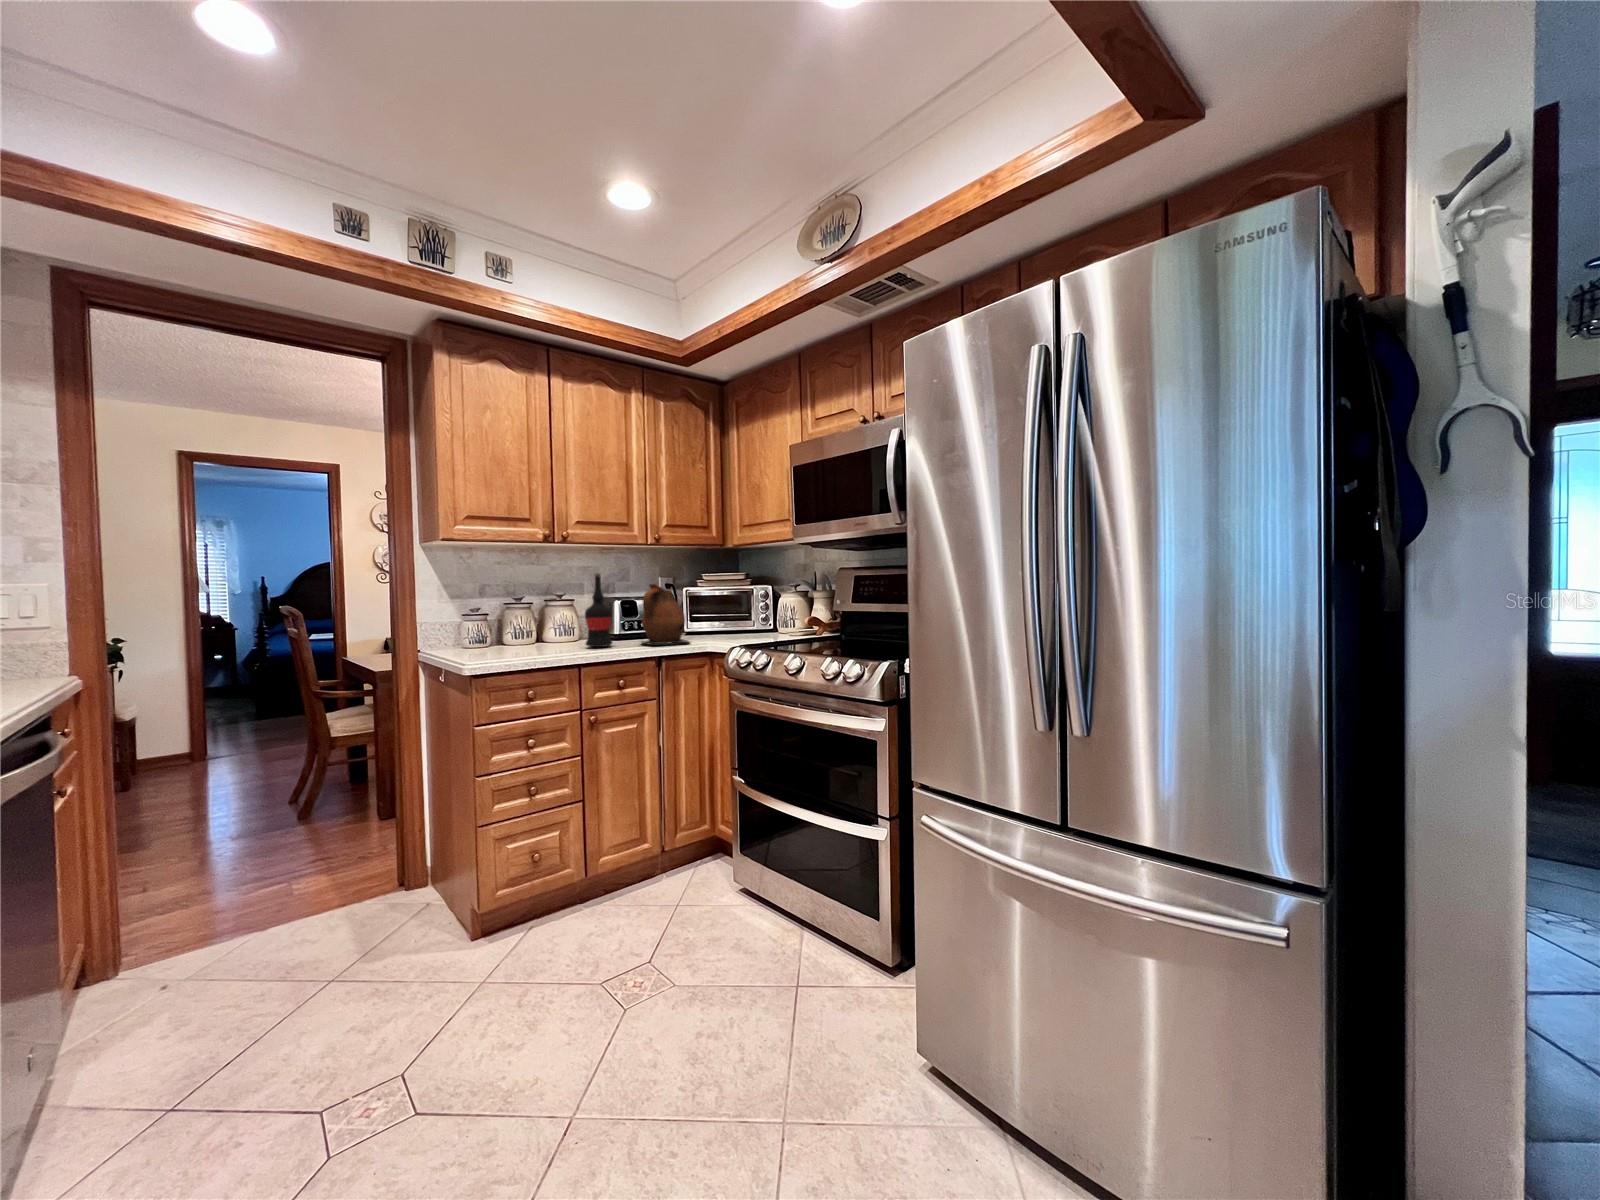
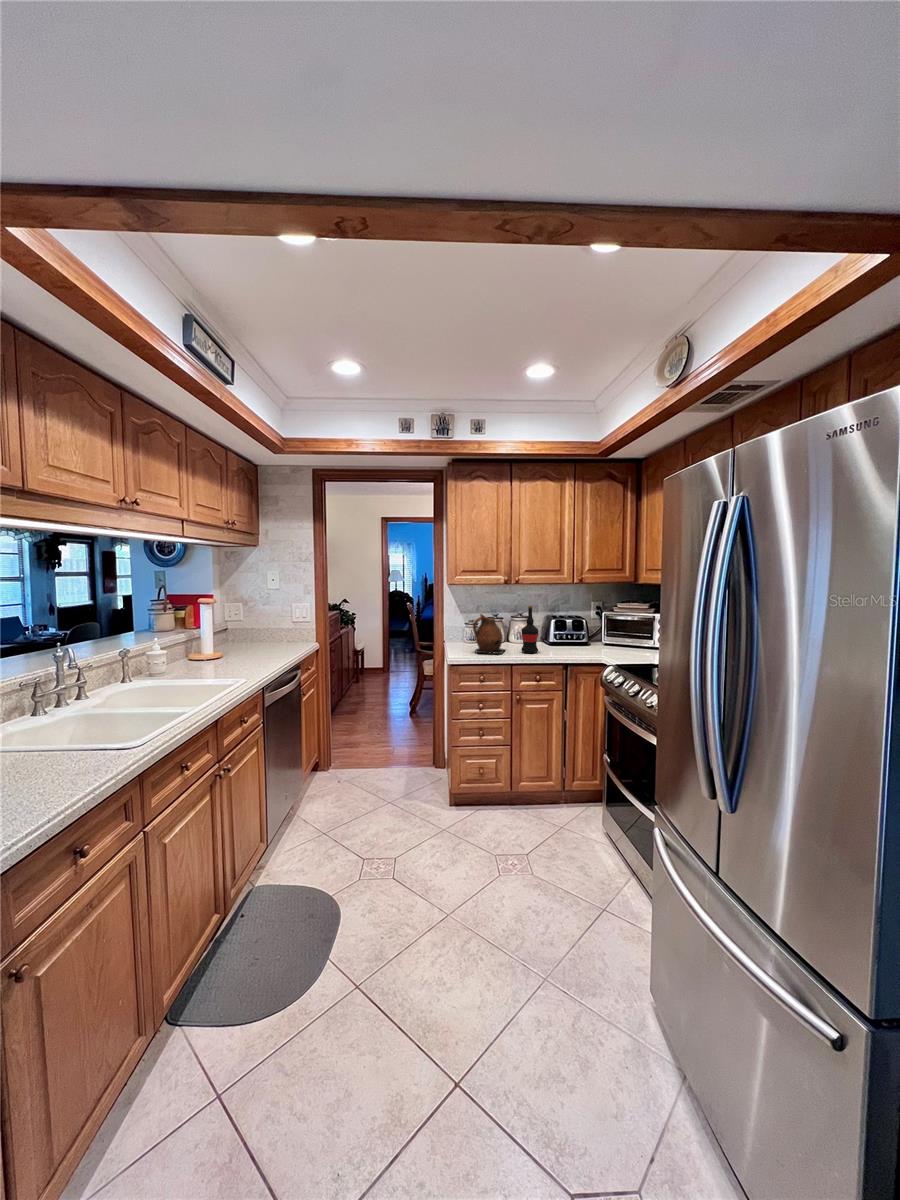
ceramic pitcher: present [641,584,689,644] -> present [473,614,505,654]

